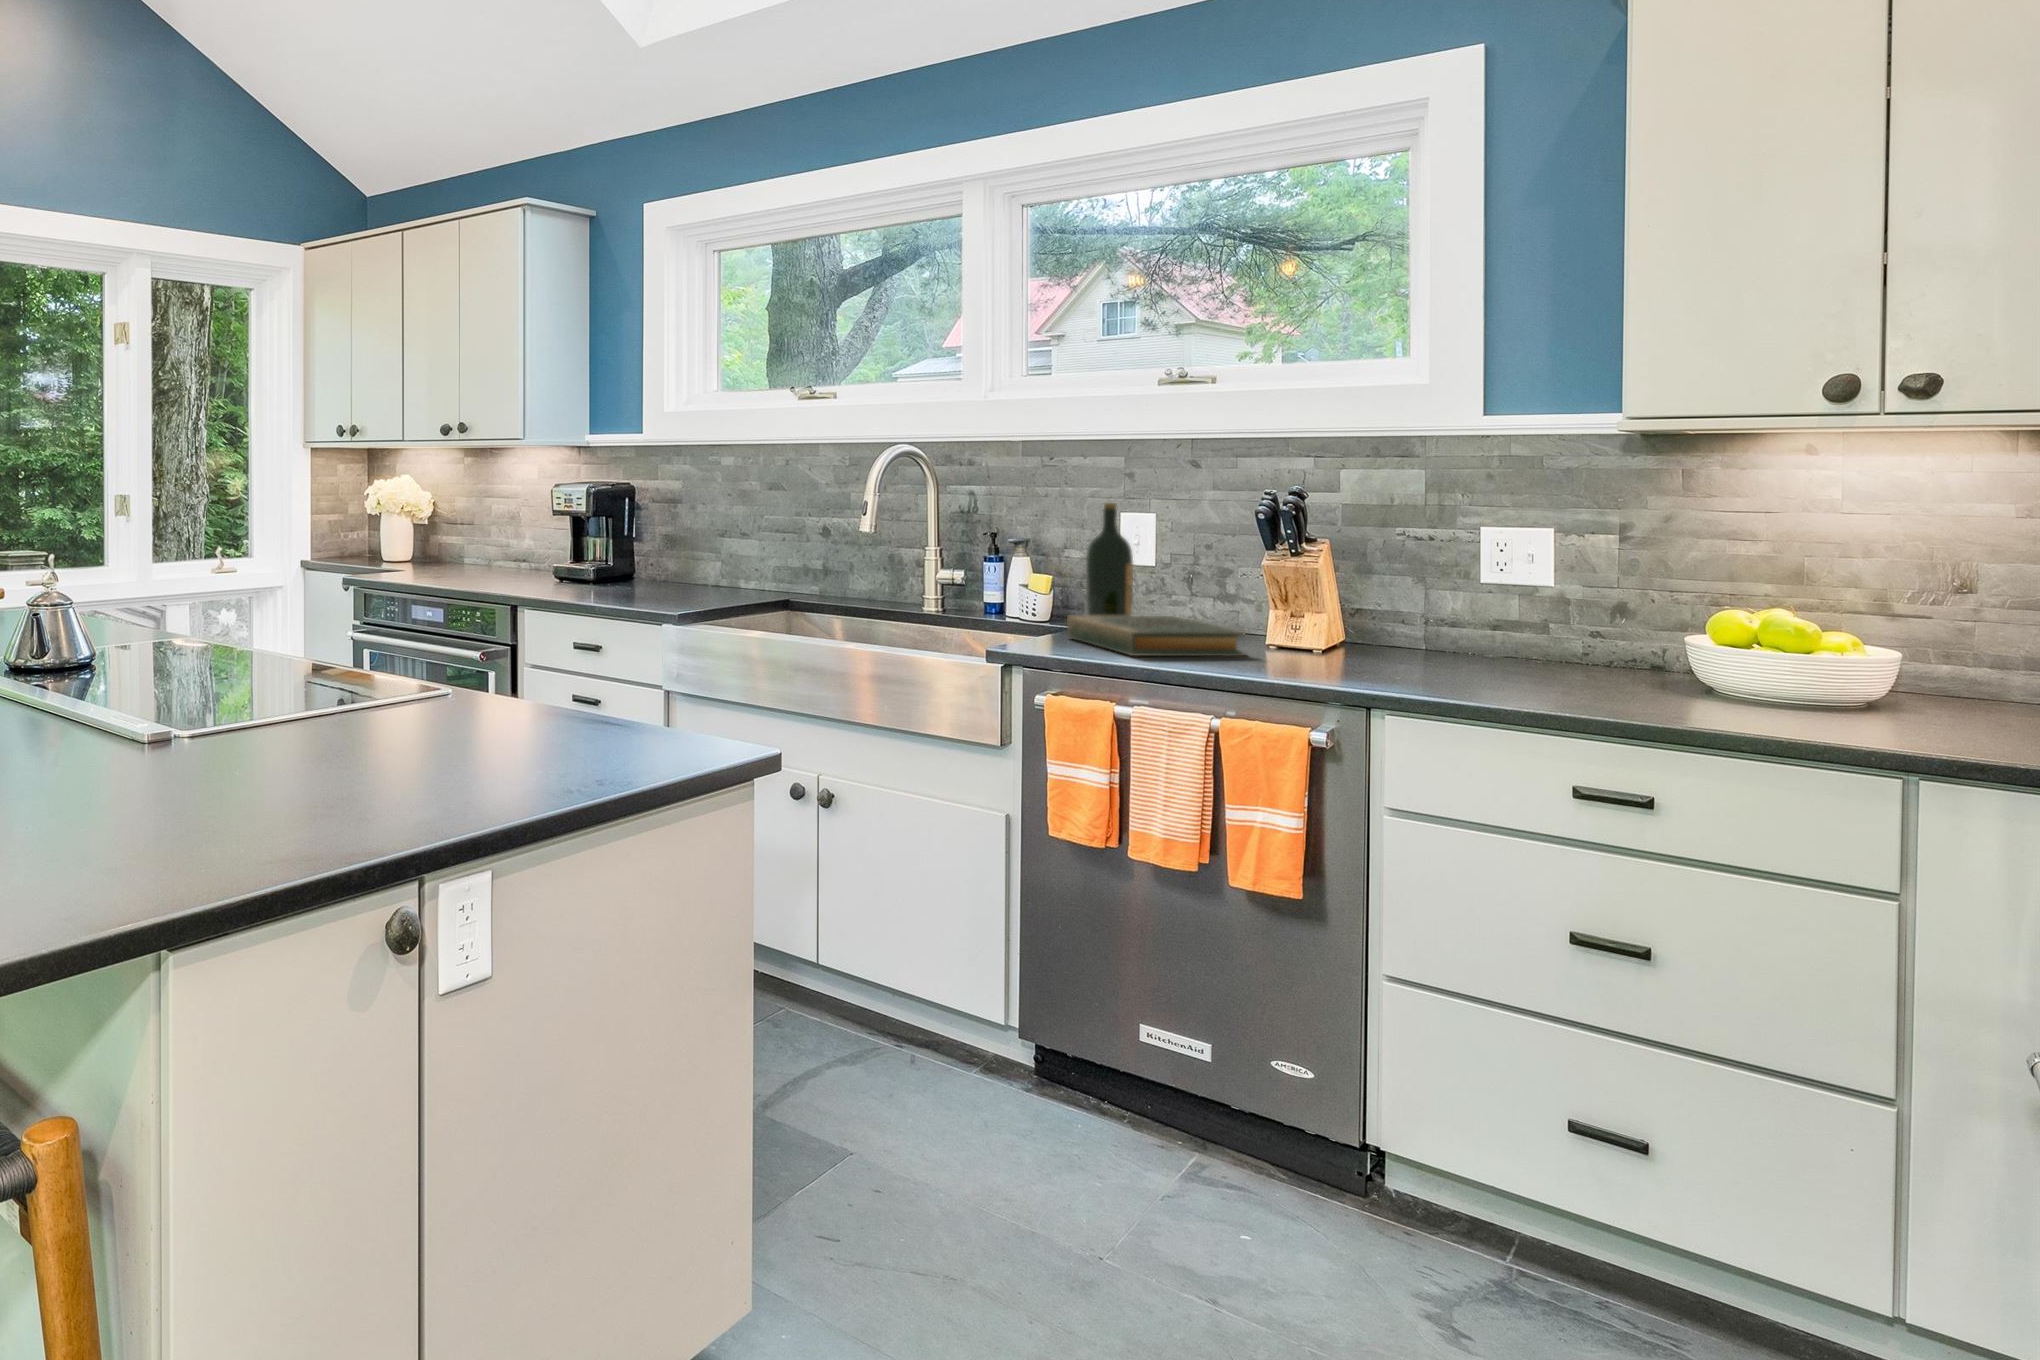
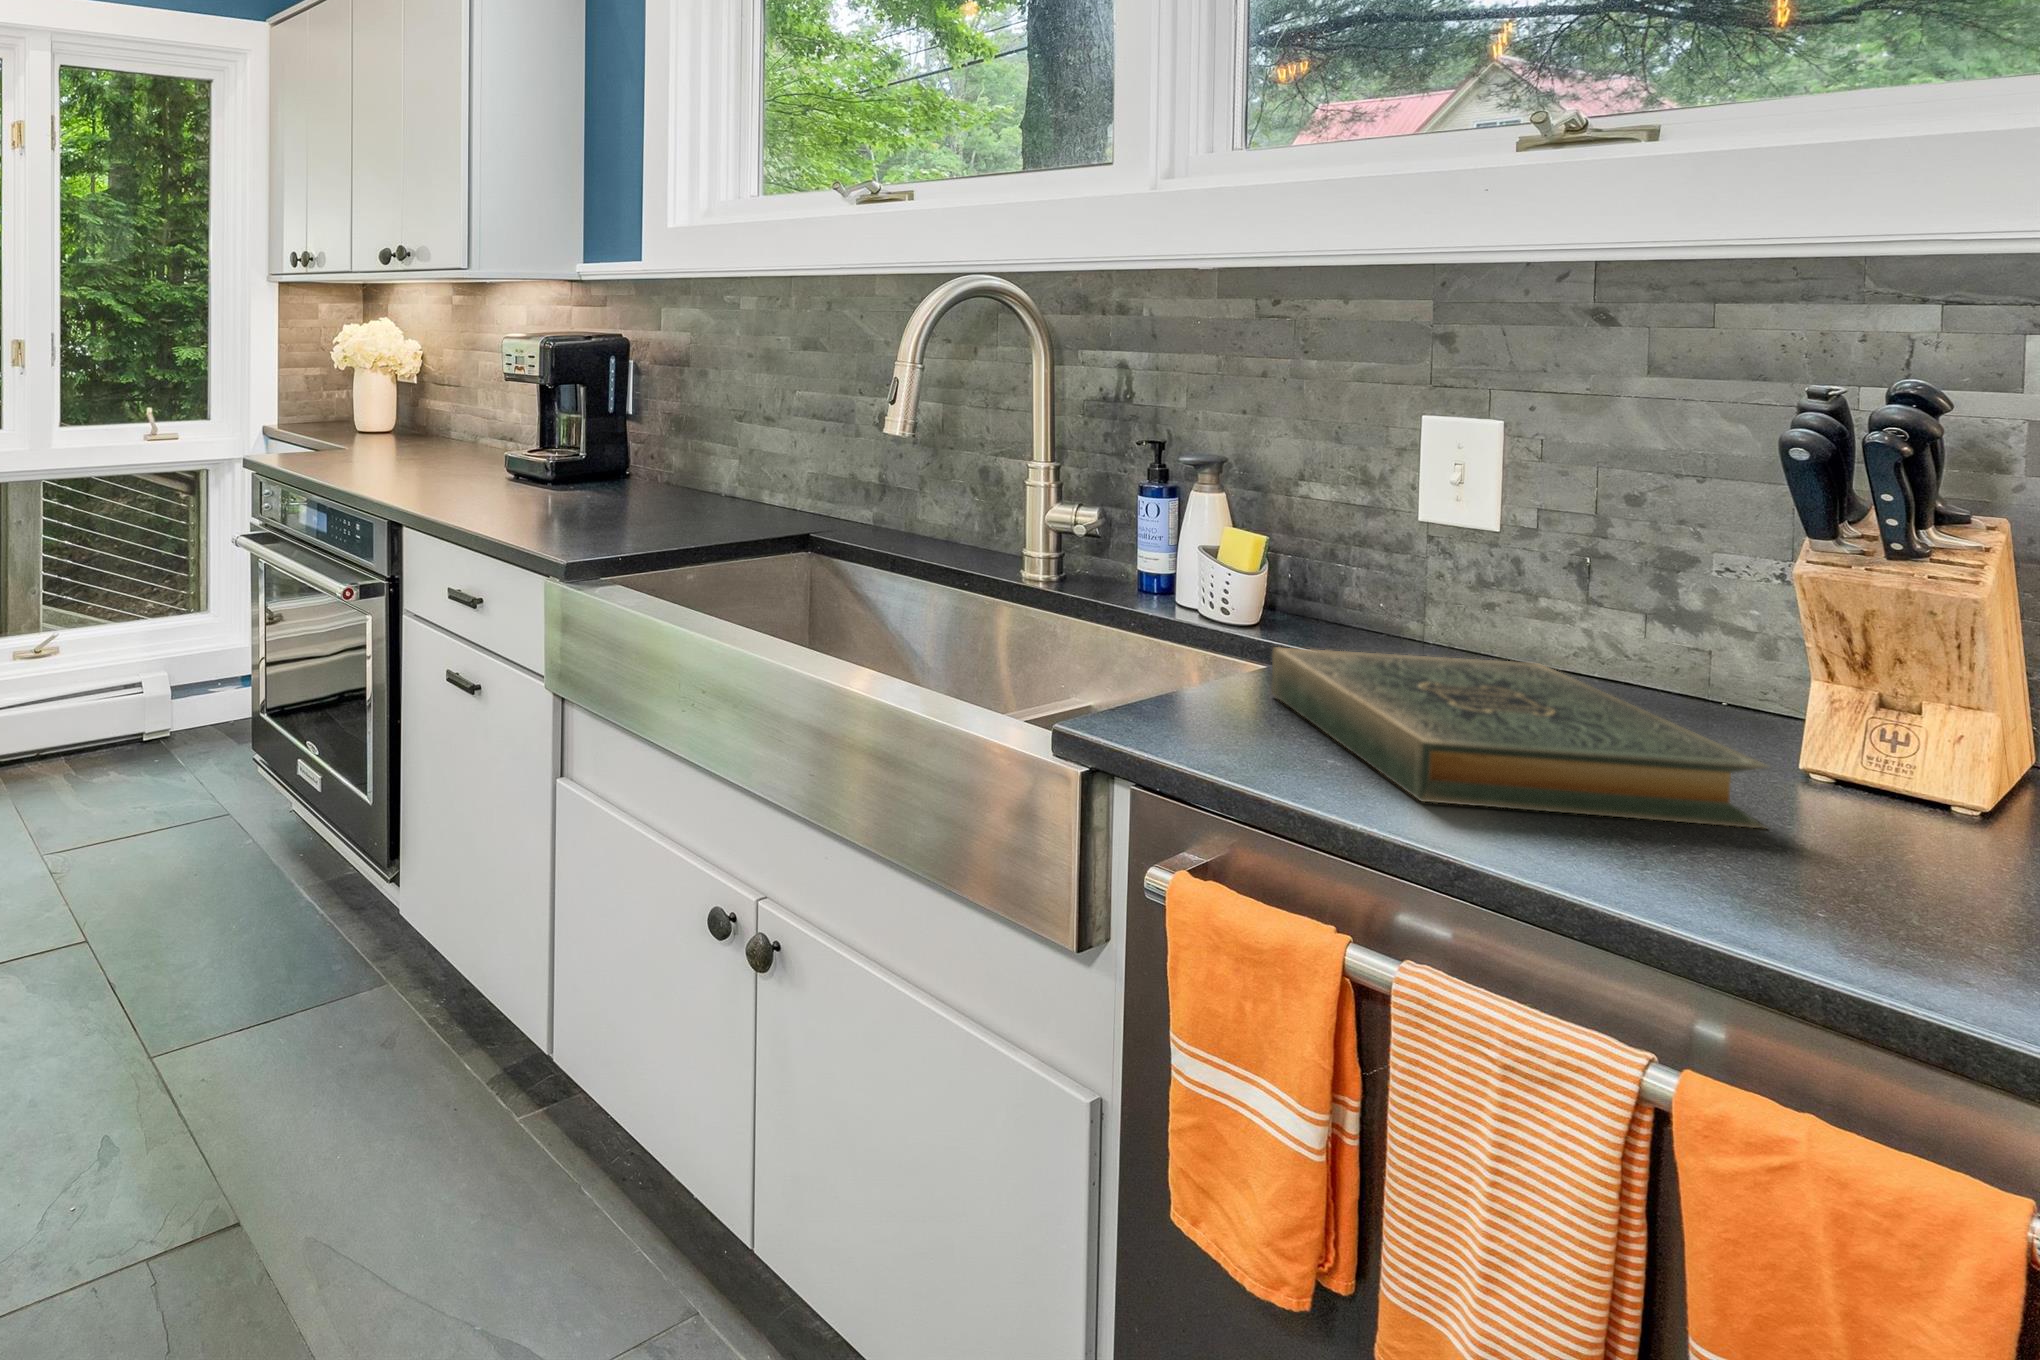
wine bottle: present [1086,503,1133,616] -> none [1333,398,1445,664]

